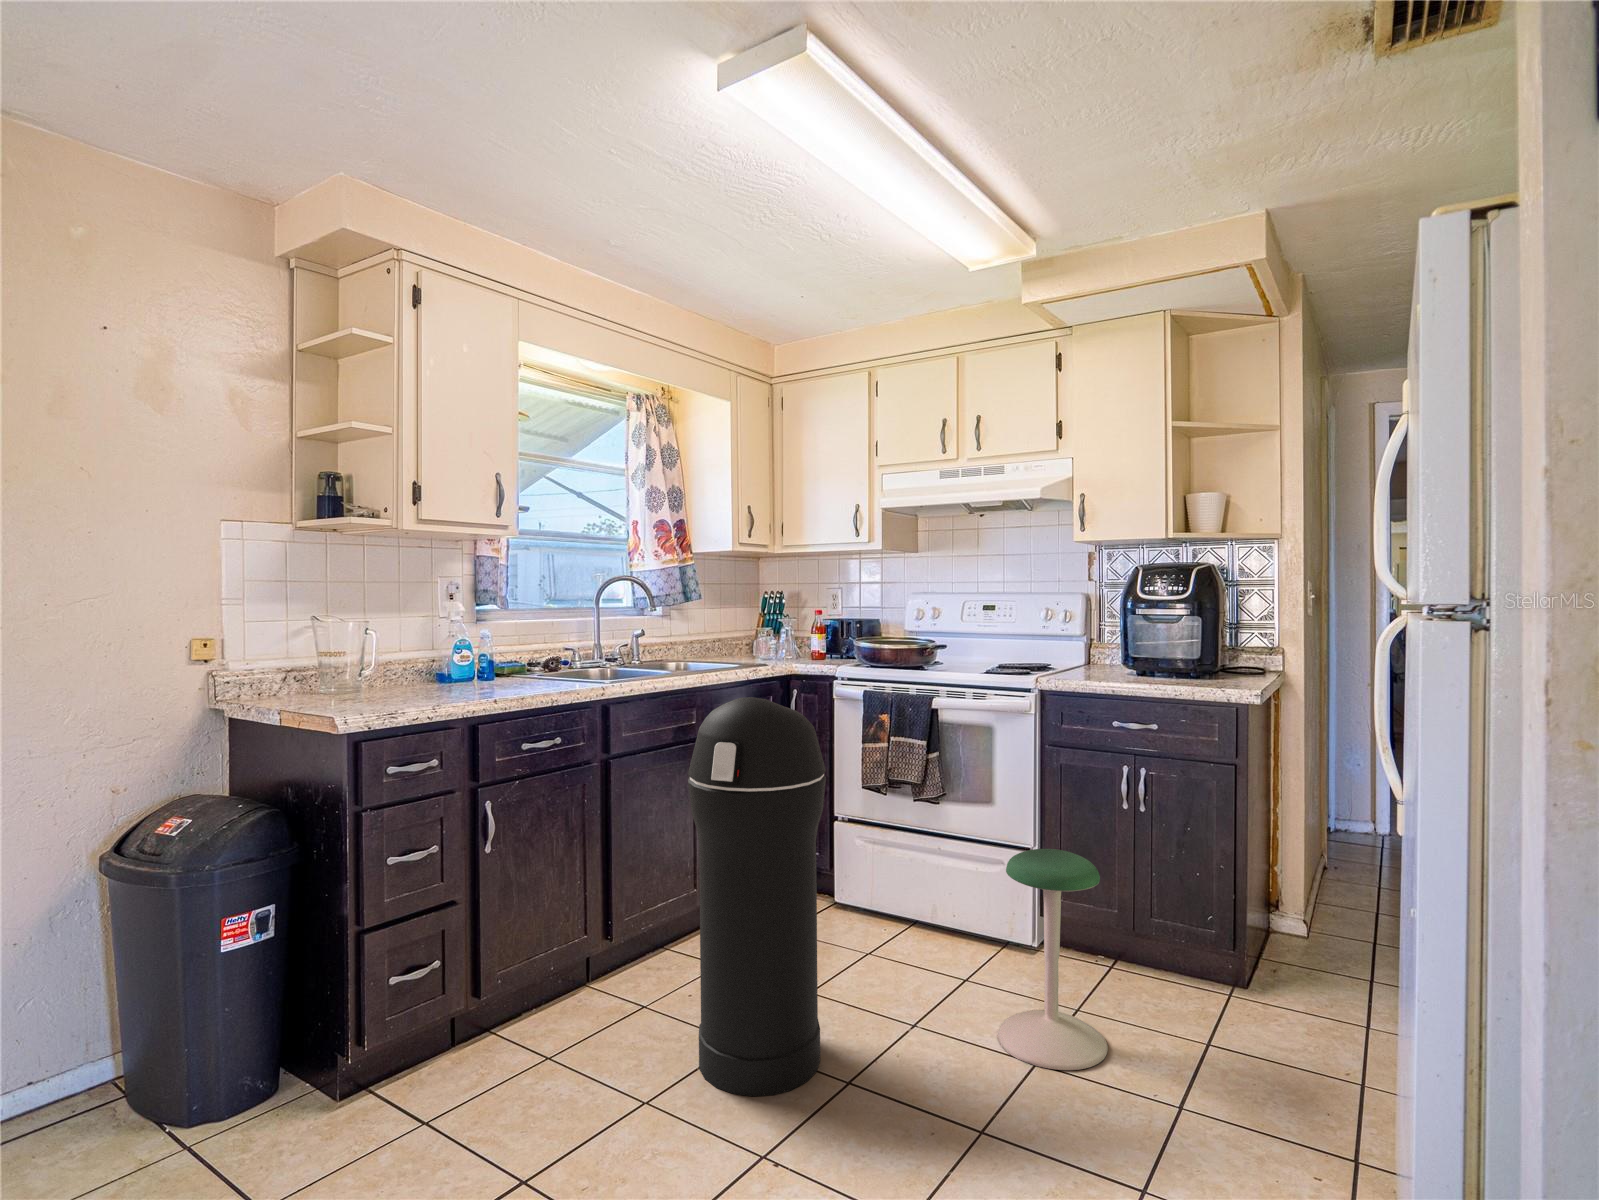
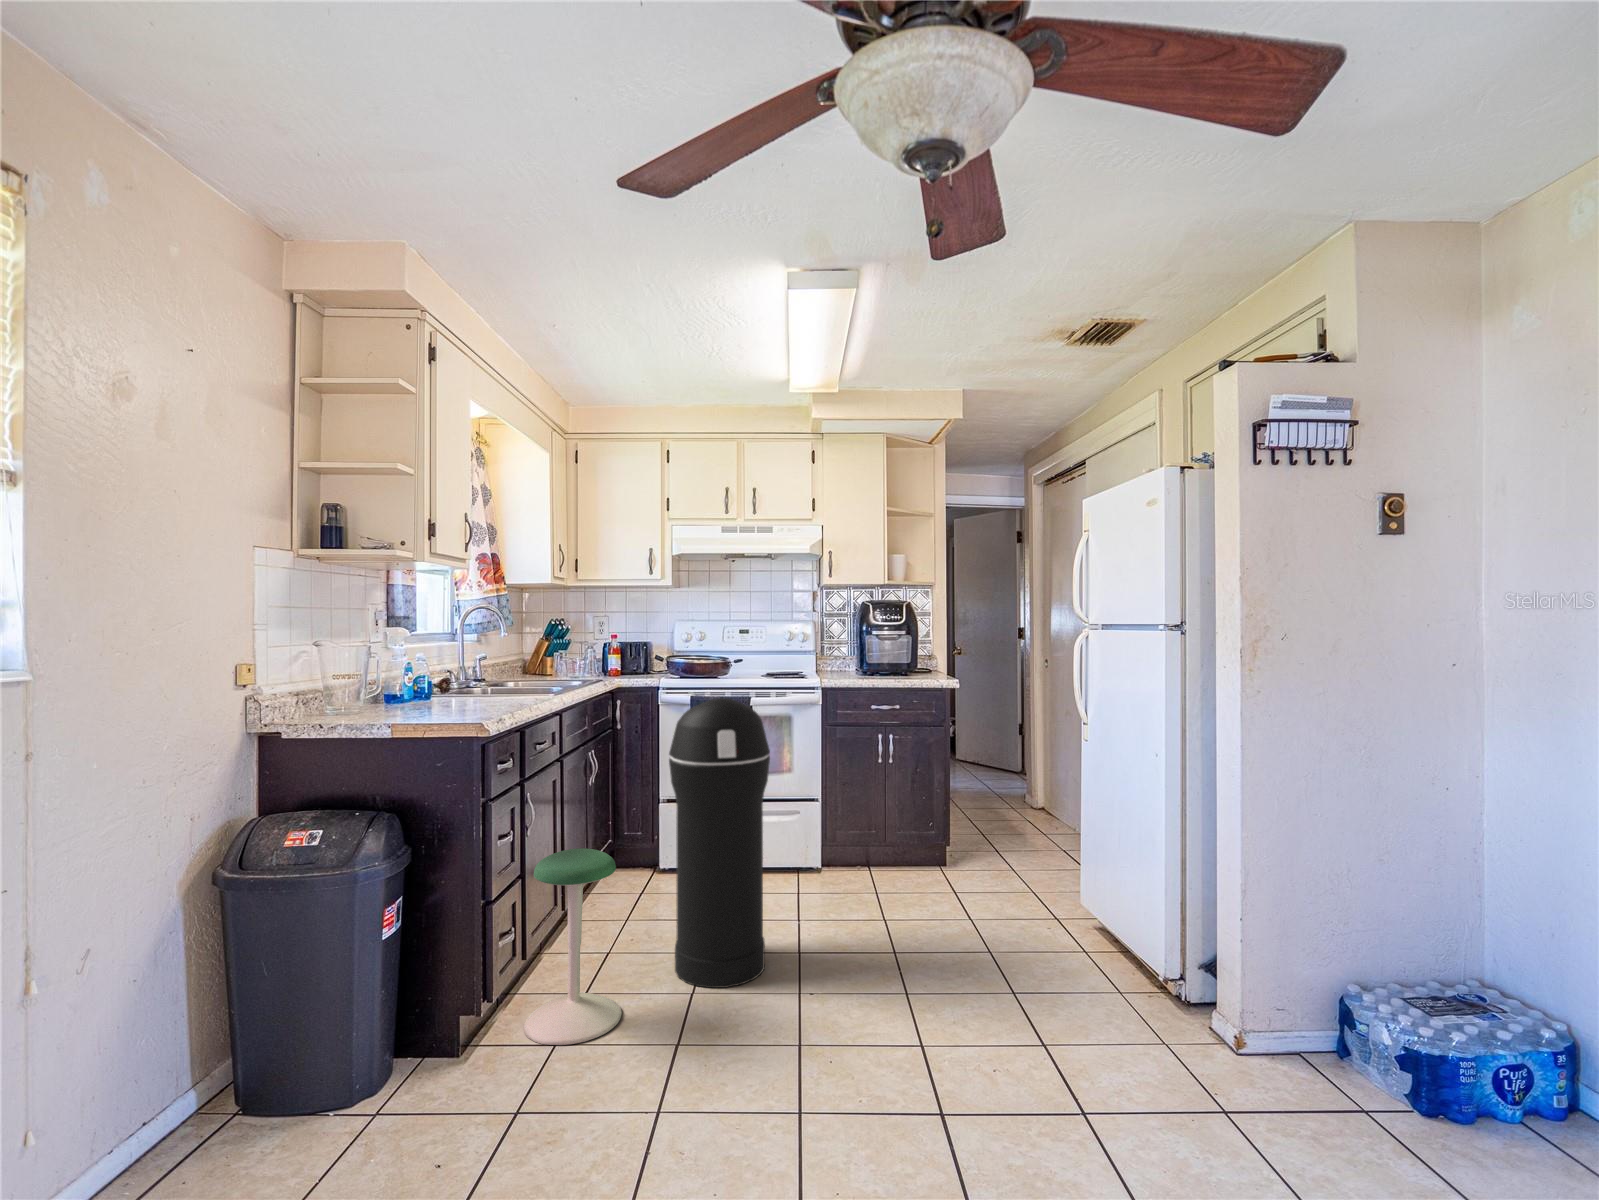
stool: present [997,849,1108,1070] -> present [524,848,622,1045]

